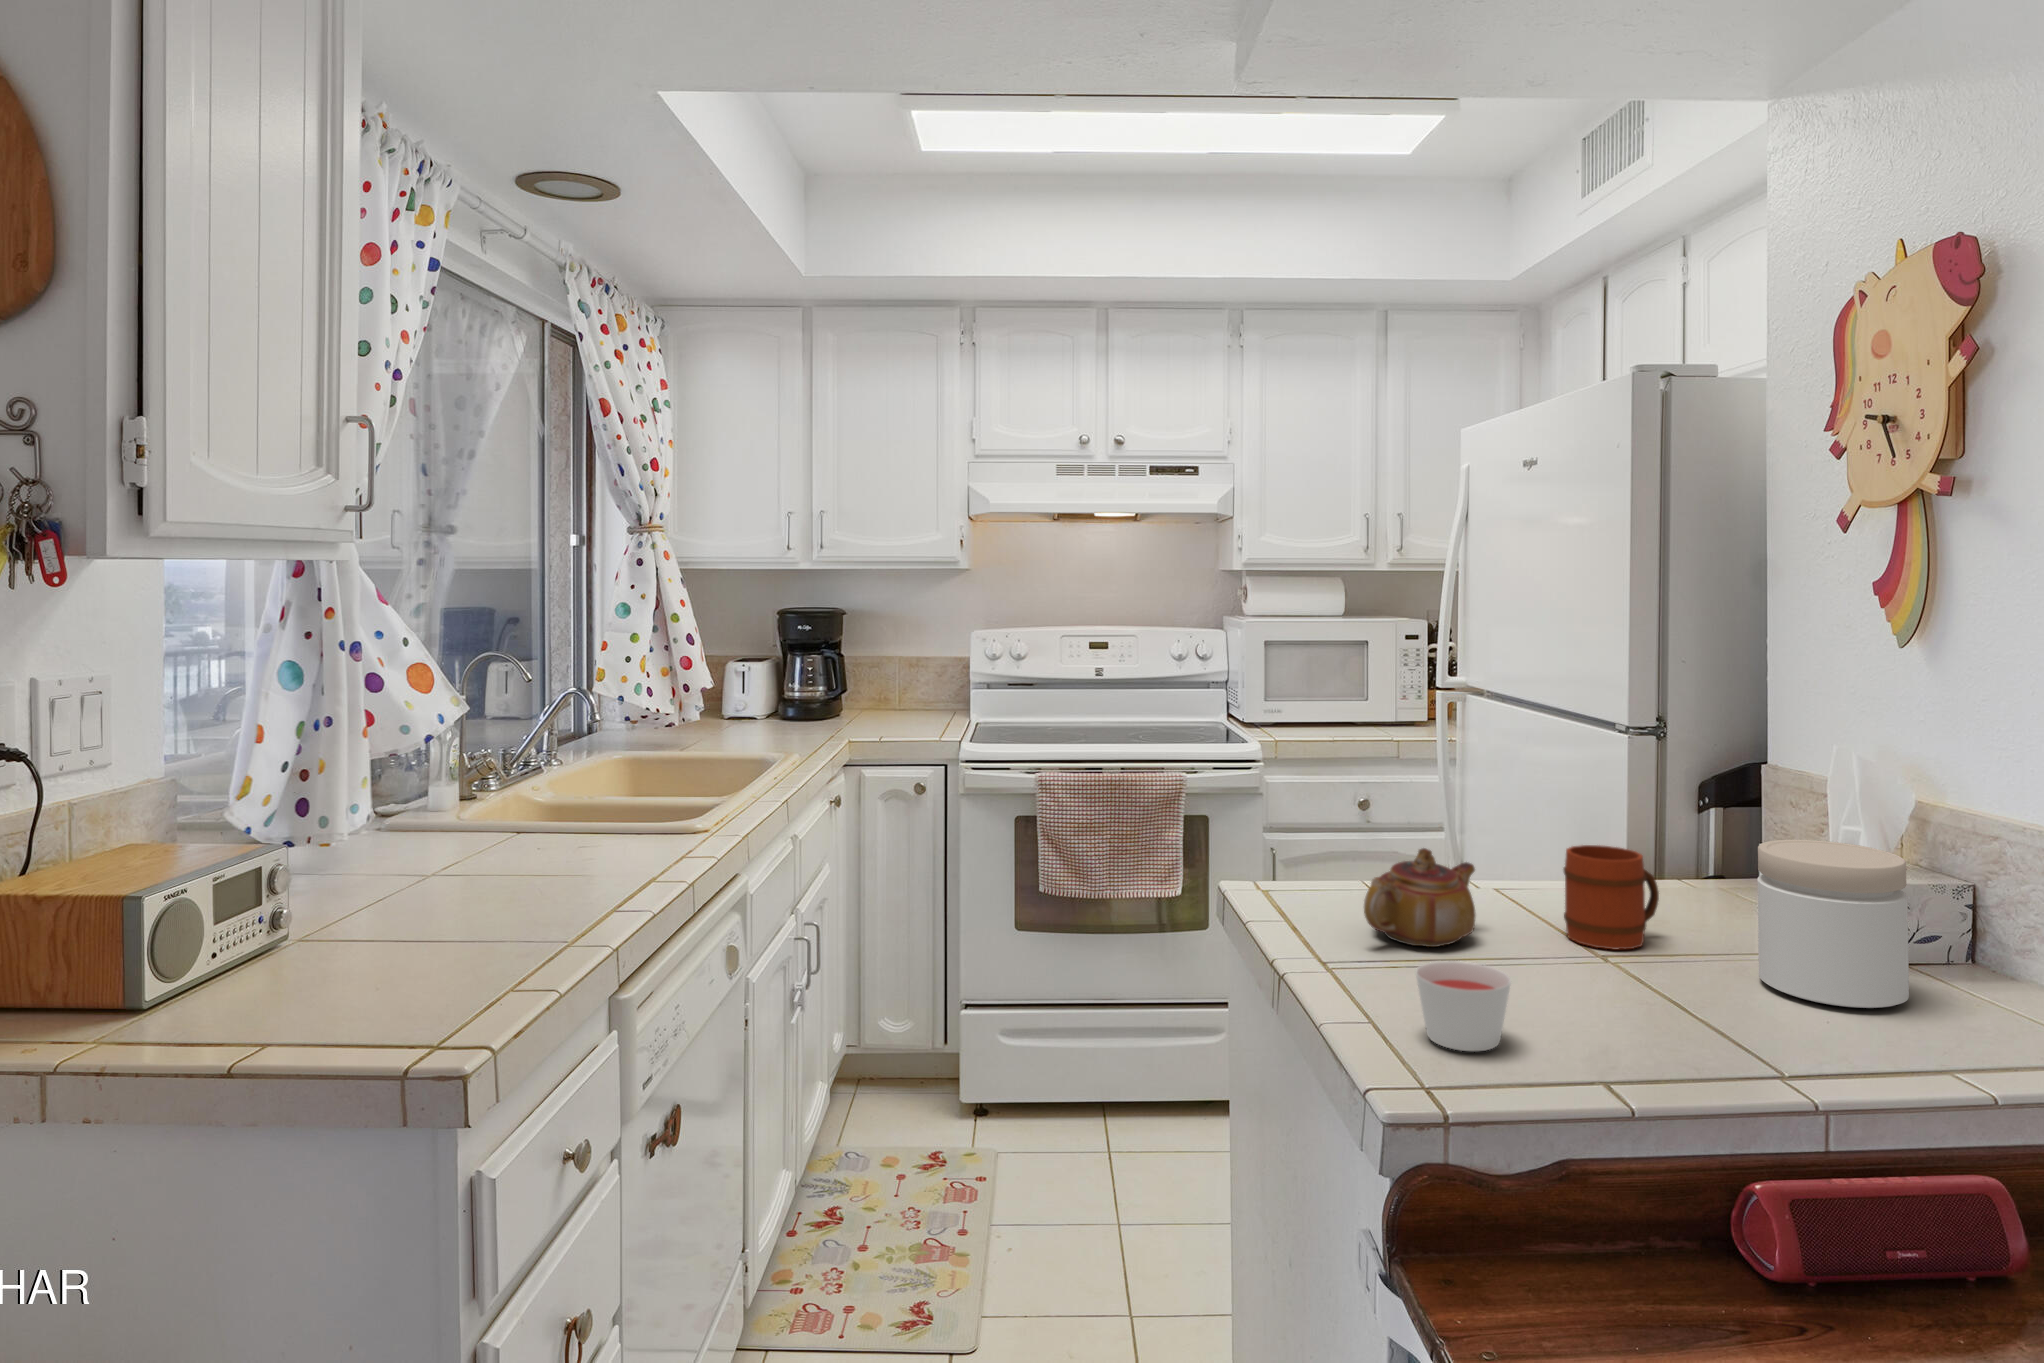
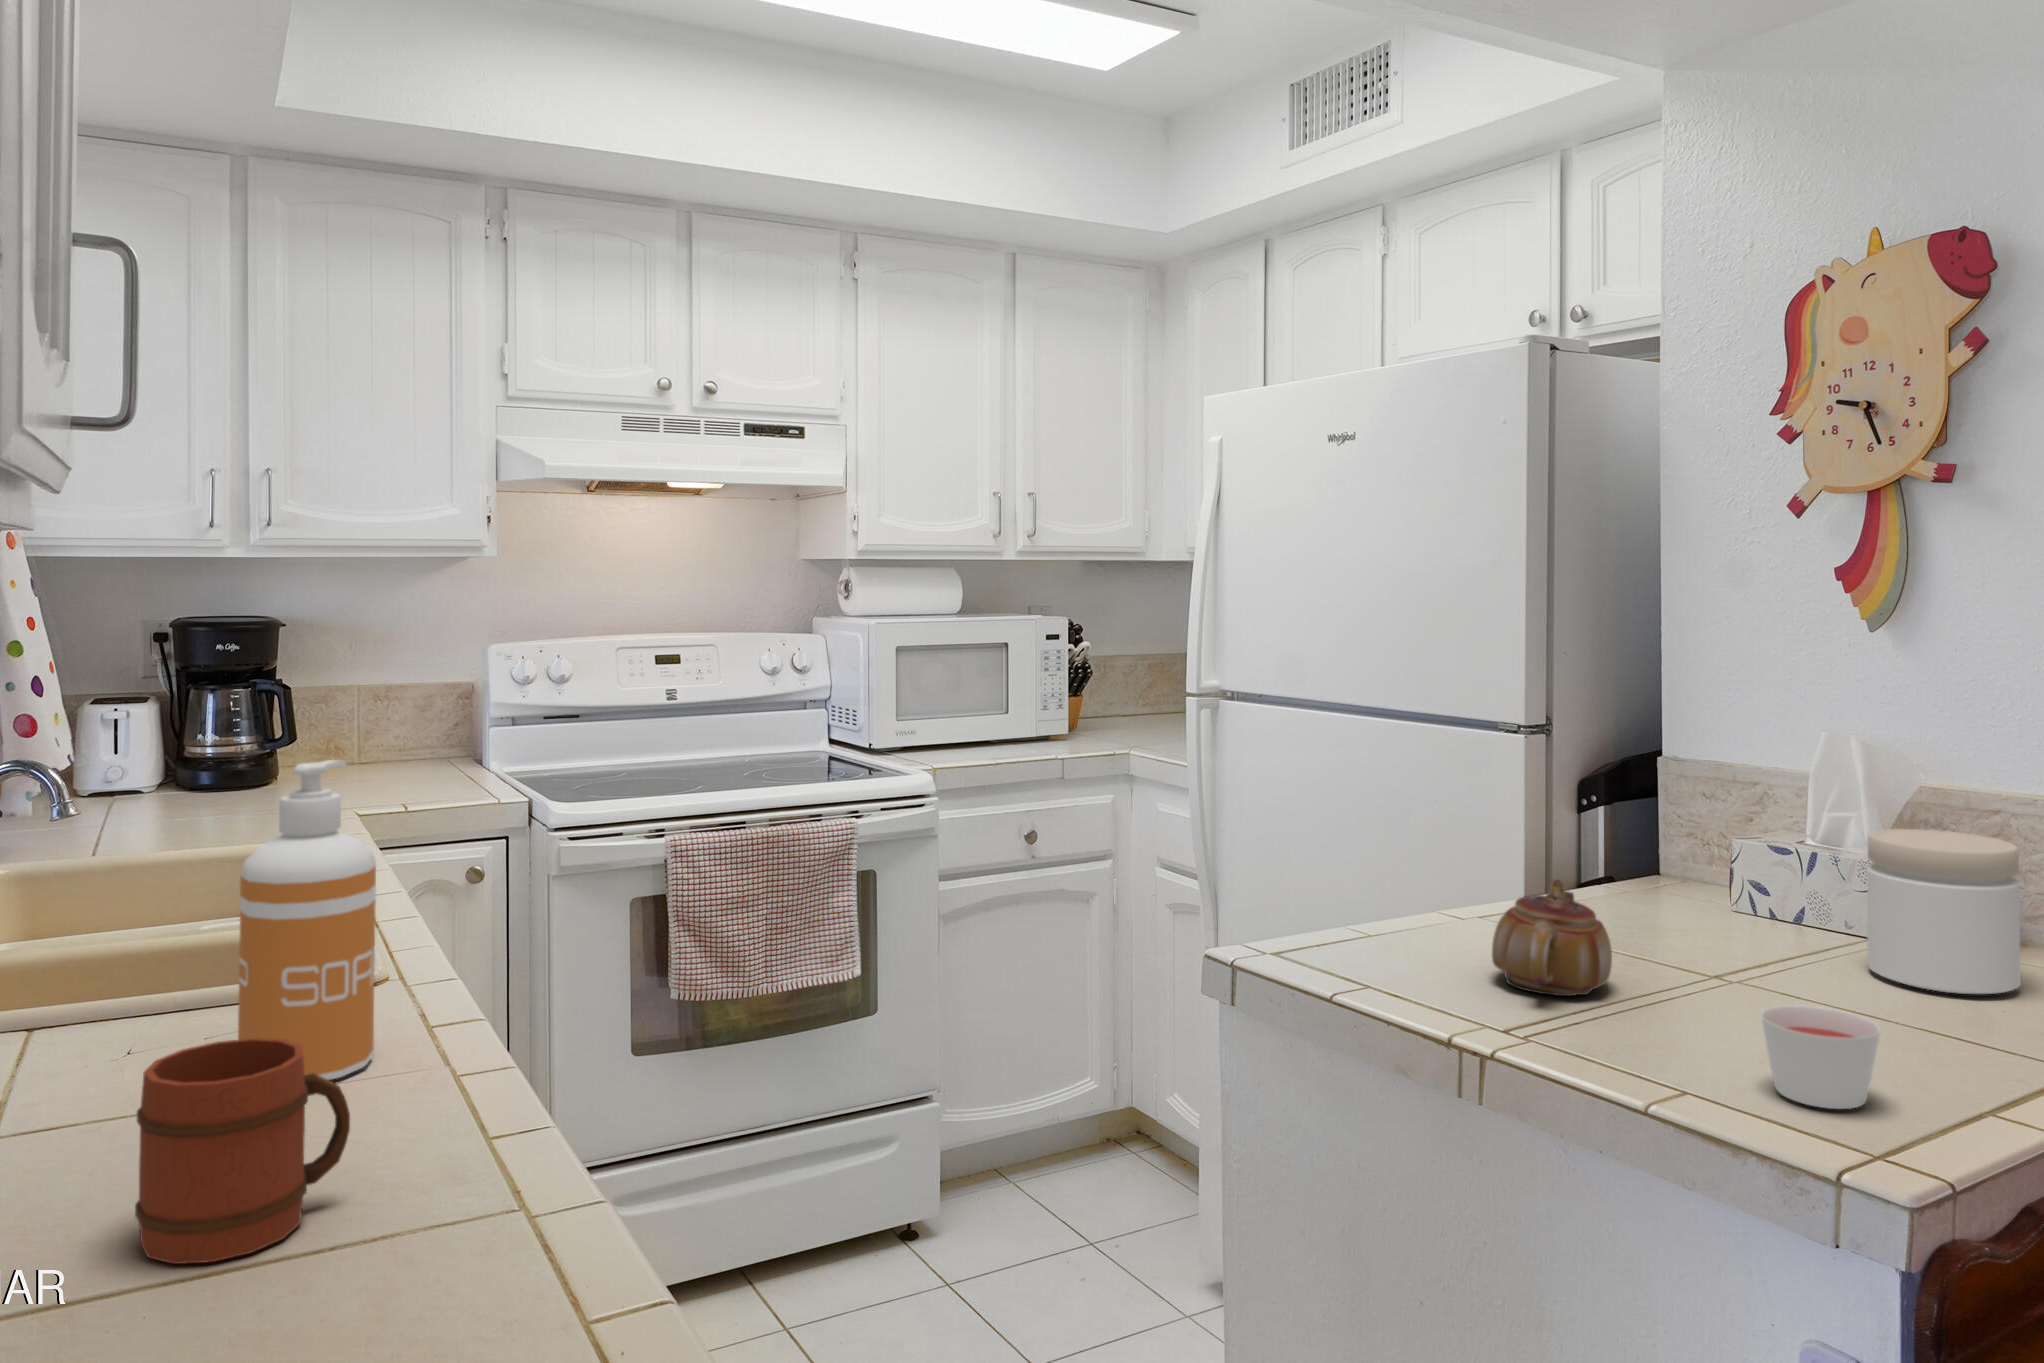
soap dispenser: none [535,691,610,871] -> present [238,760,376,1080]
mug: present [1564,845,1659,949] -> present [135,1038,350,1264]

